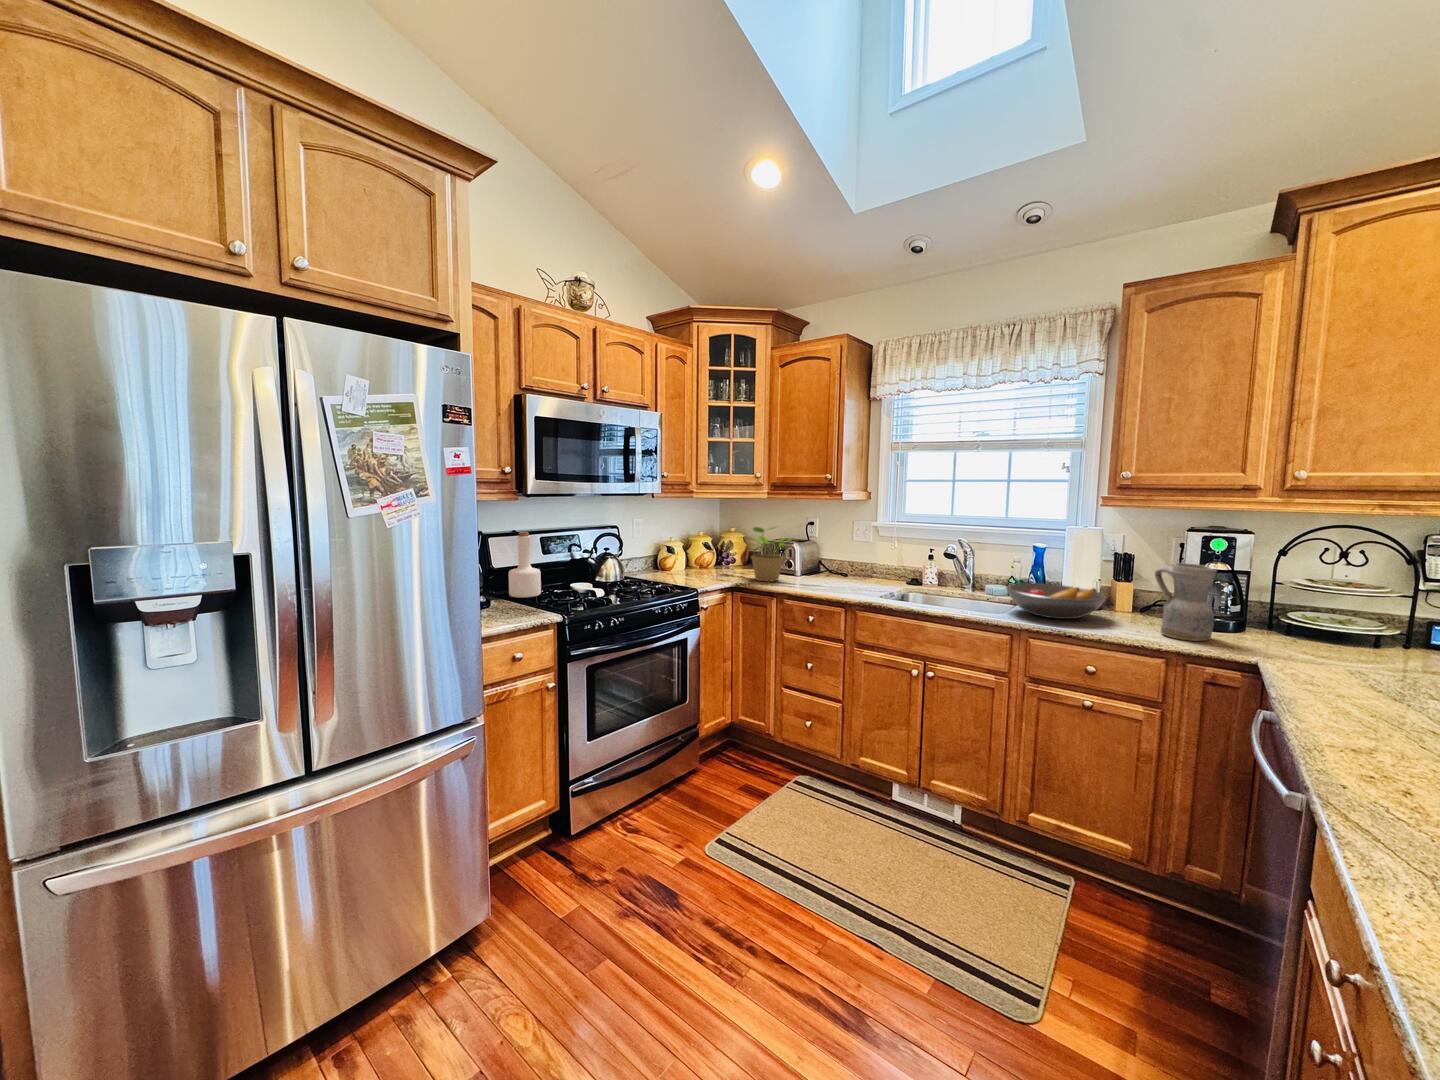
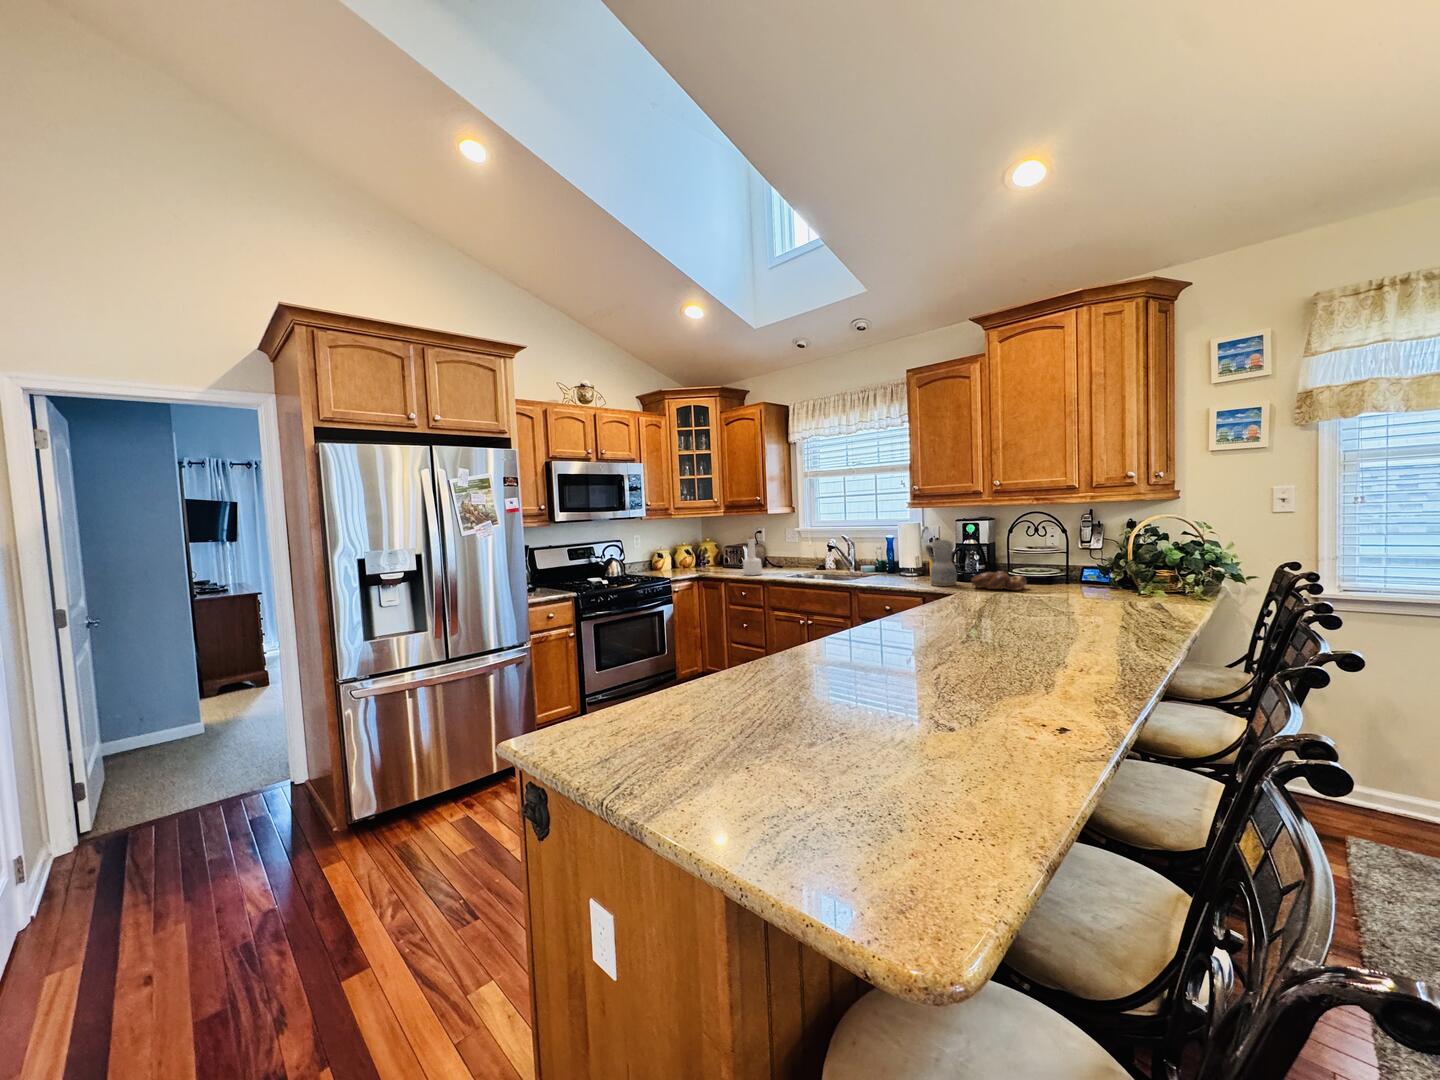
potted plant: present [748,527,792,581] -> none [704,534,737,573]
bottle: present [509,532,541,598] -> present [743,537,762,575]
fruit bowl: present [1006,583,1107,619] -> none [855,560,913,581]
bread loaf: none [1257,626,1380,665] -> present [971,571,1026,590]

